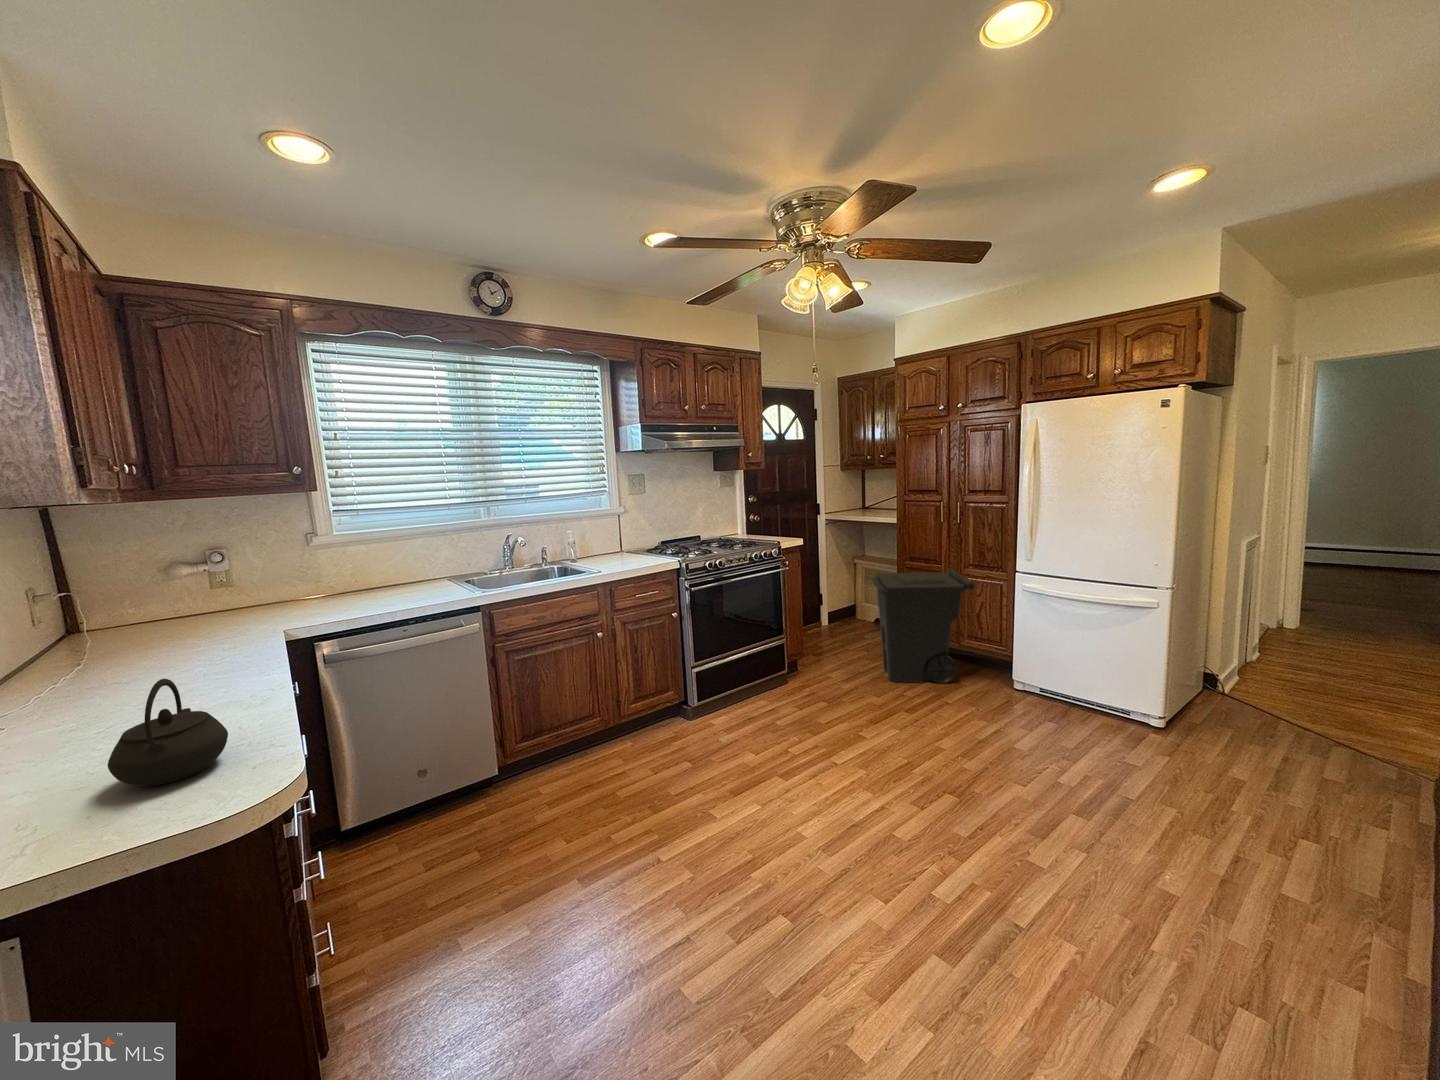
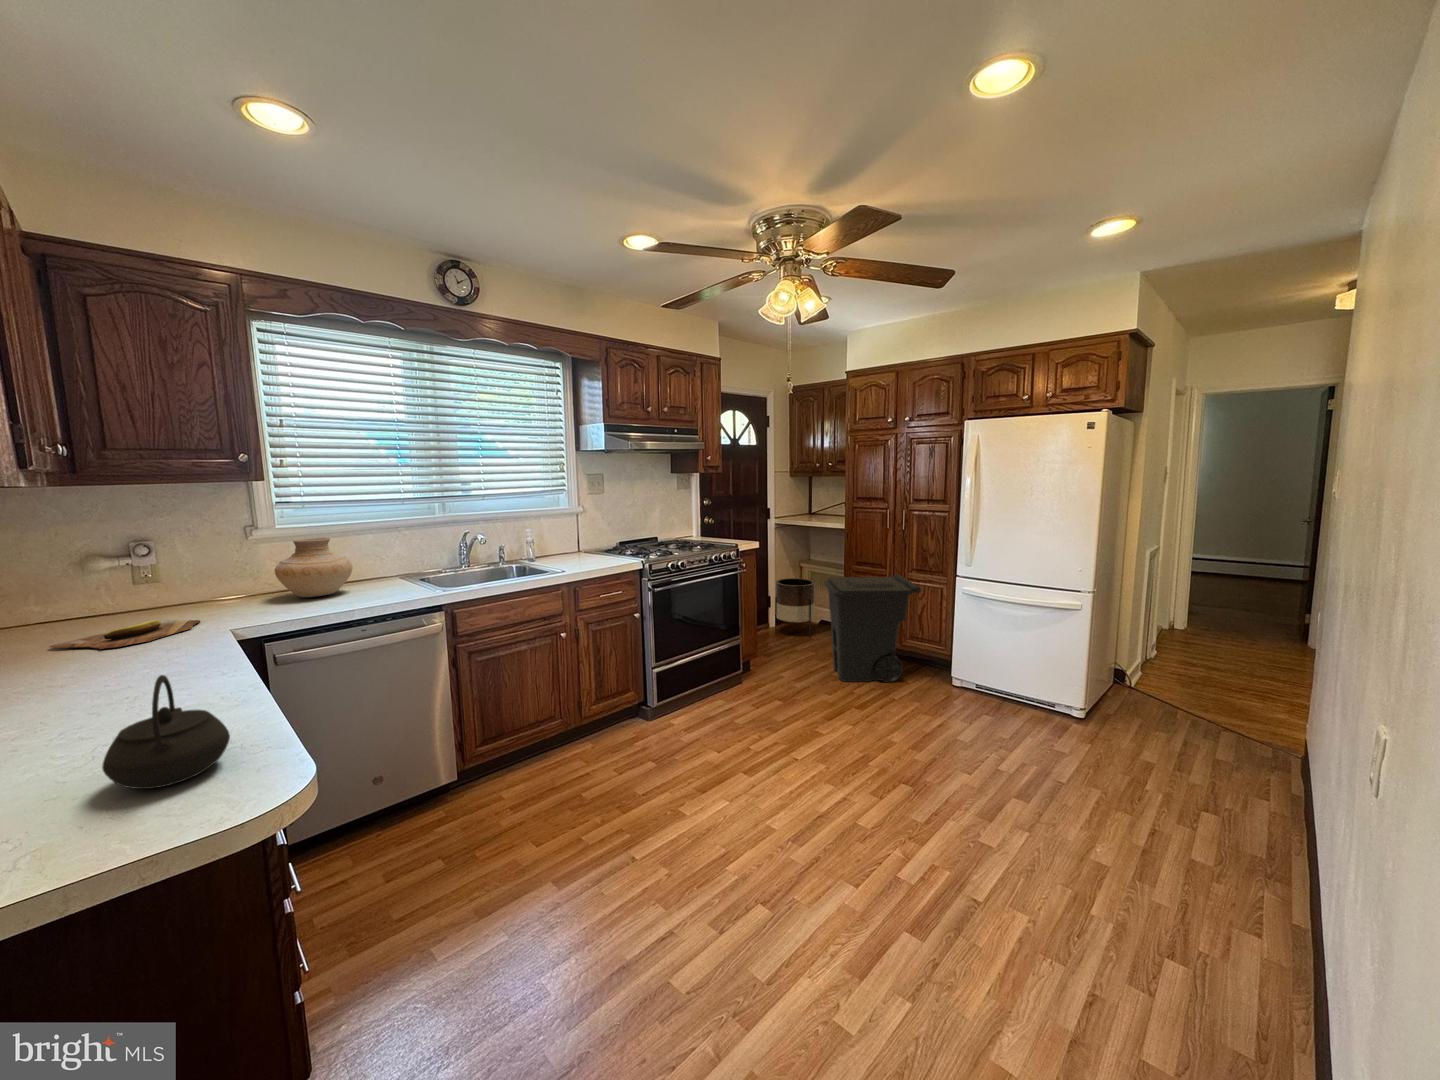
vase: none [332,542,401,598] -> present [275,538,352,597]
planter: none [825,574,867,635] -> present [775,578,815,637]
cutting board: none [132,620,263,648] -> present [49,620,200,649]

